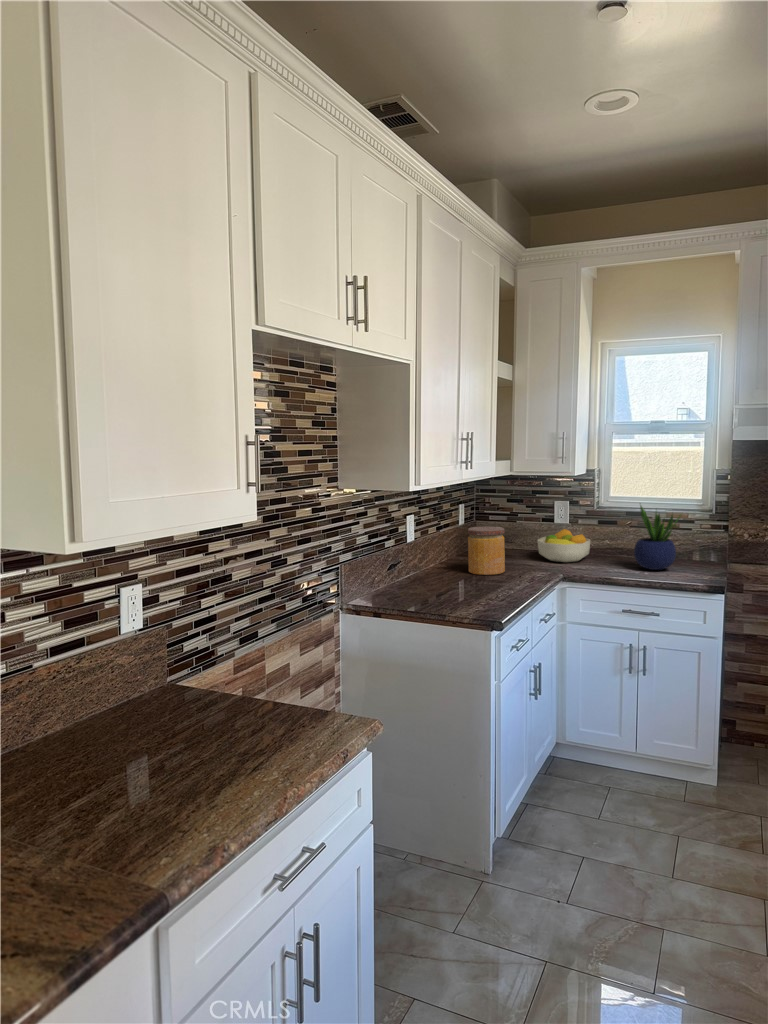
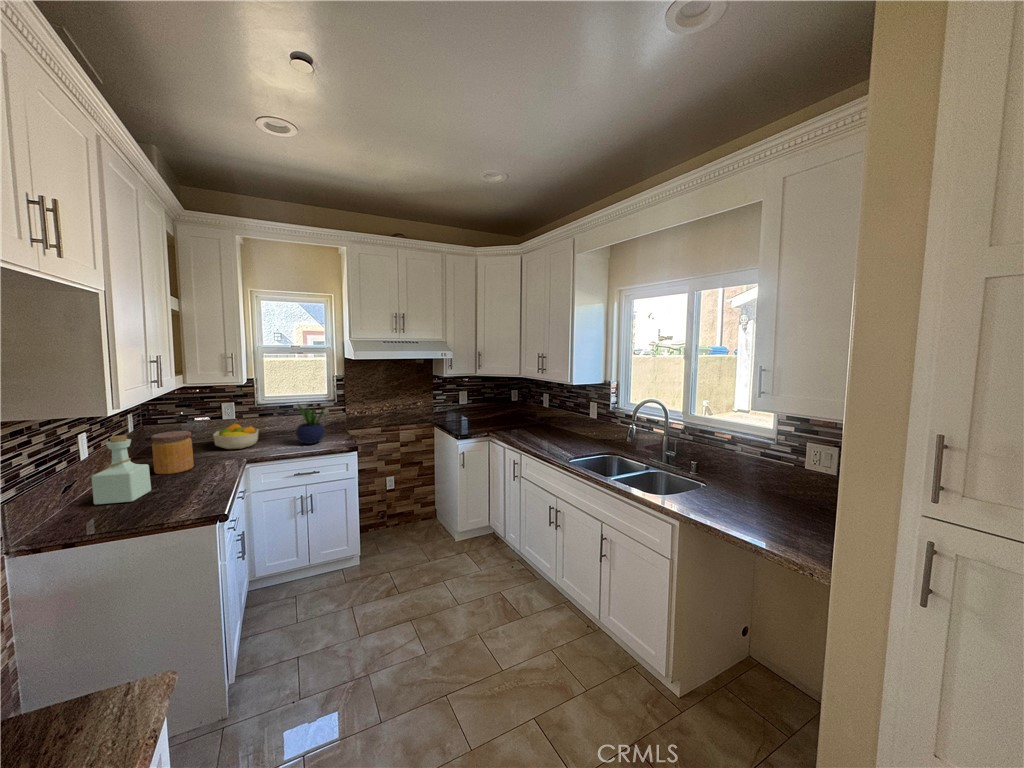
bottle: none [408,519,455,592] -> present [91,435,151,505]

